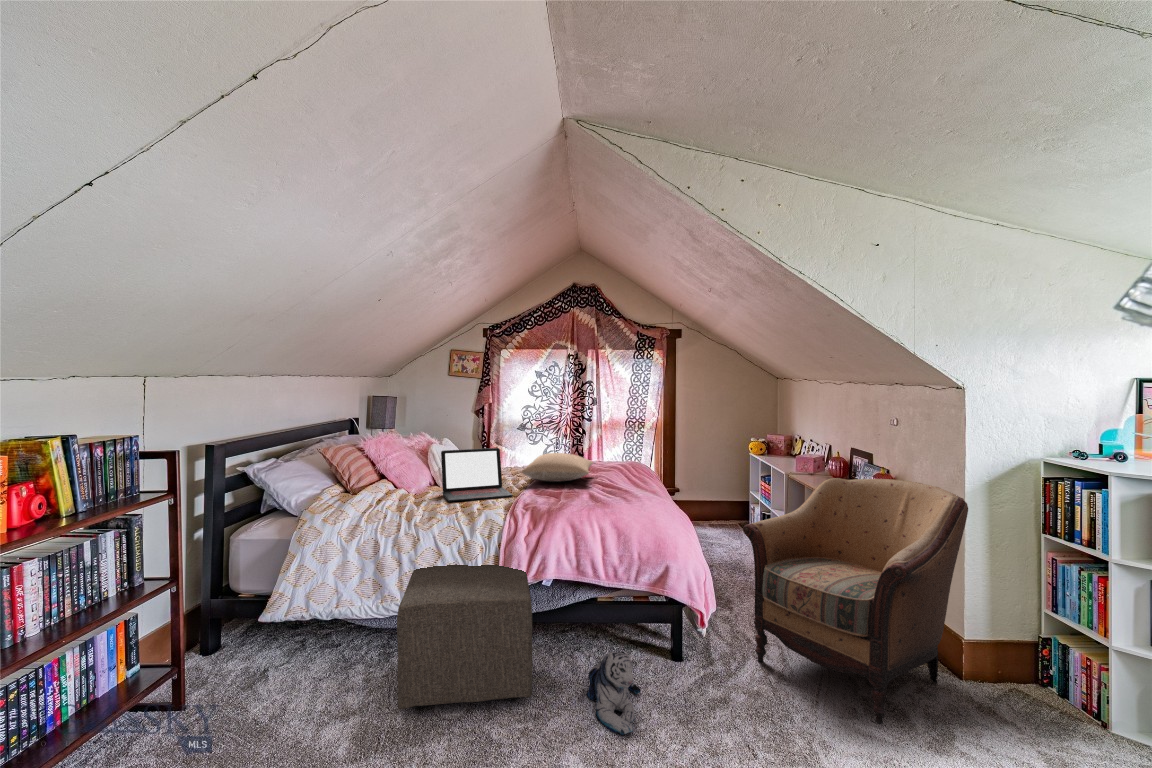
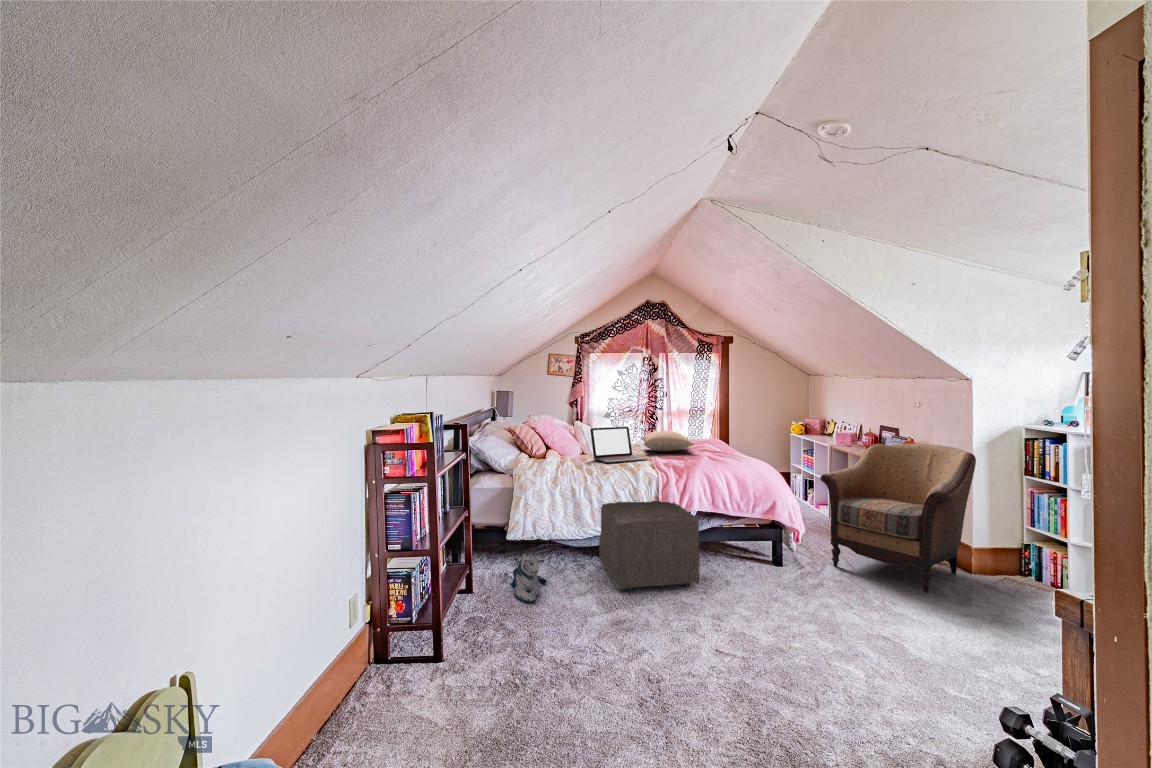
plush toy: present [586,652,641,735] -> present [511,554,547,603]

